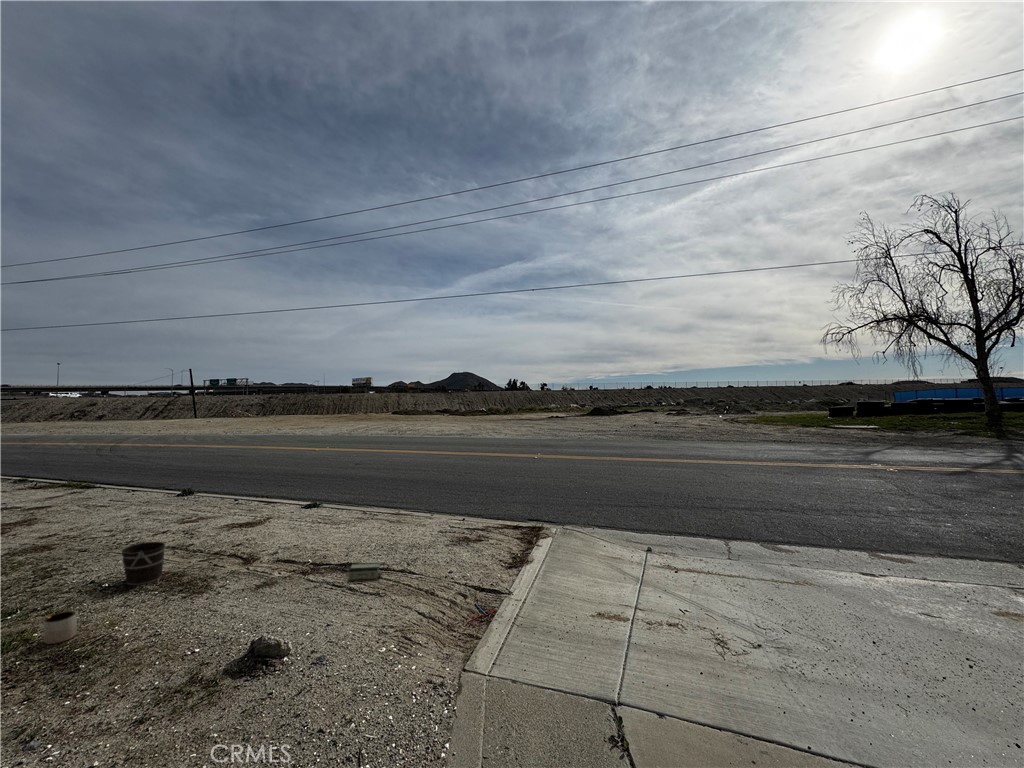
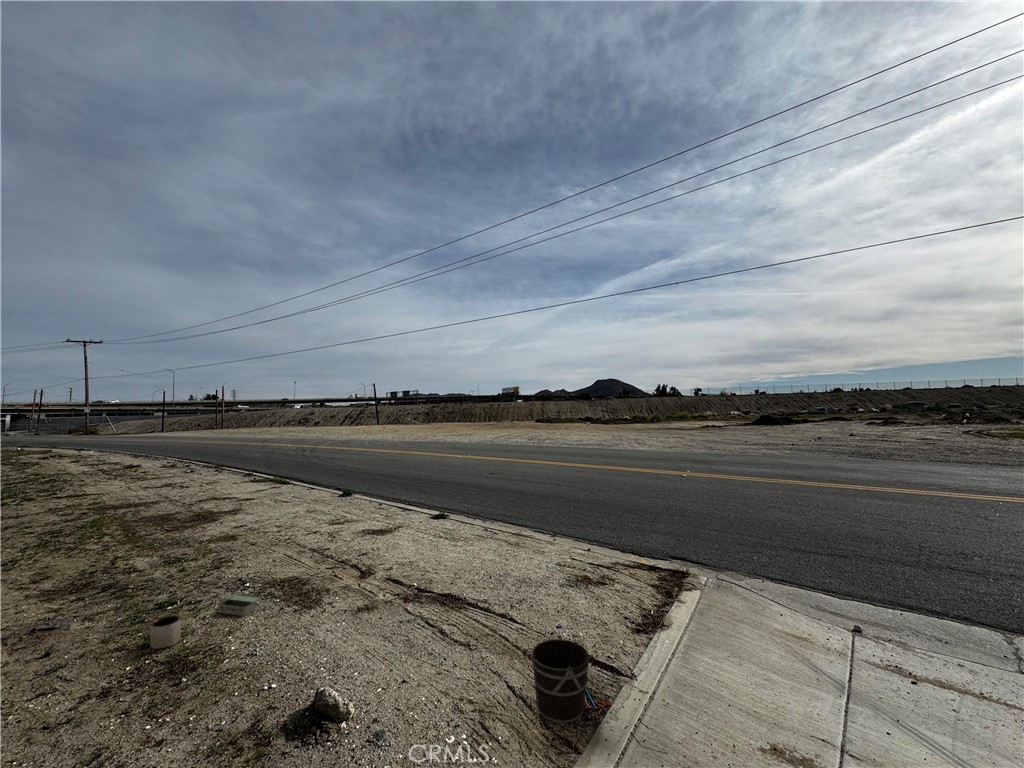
bucket: present [121,542,165,585] -> present [531,637,589,723]
toolbox: present [348,563,380,580] -> present [218,594,262,616]

